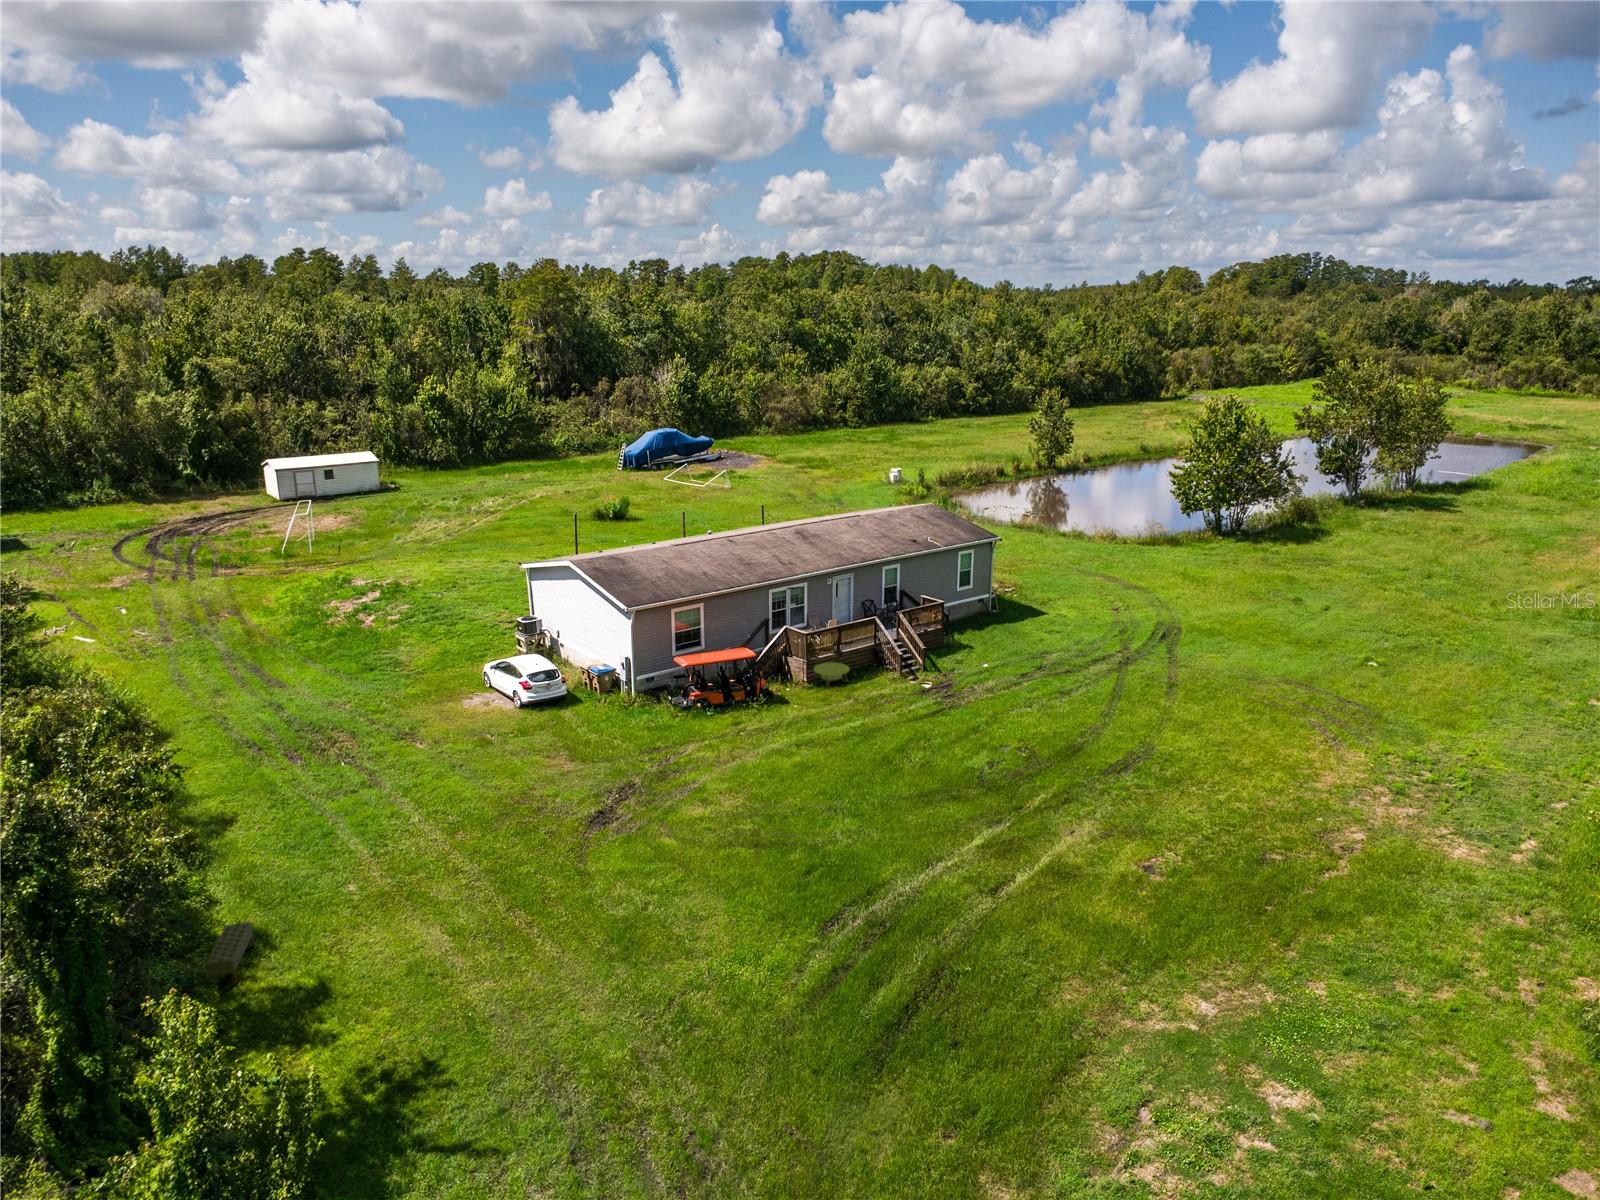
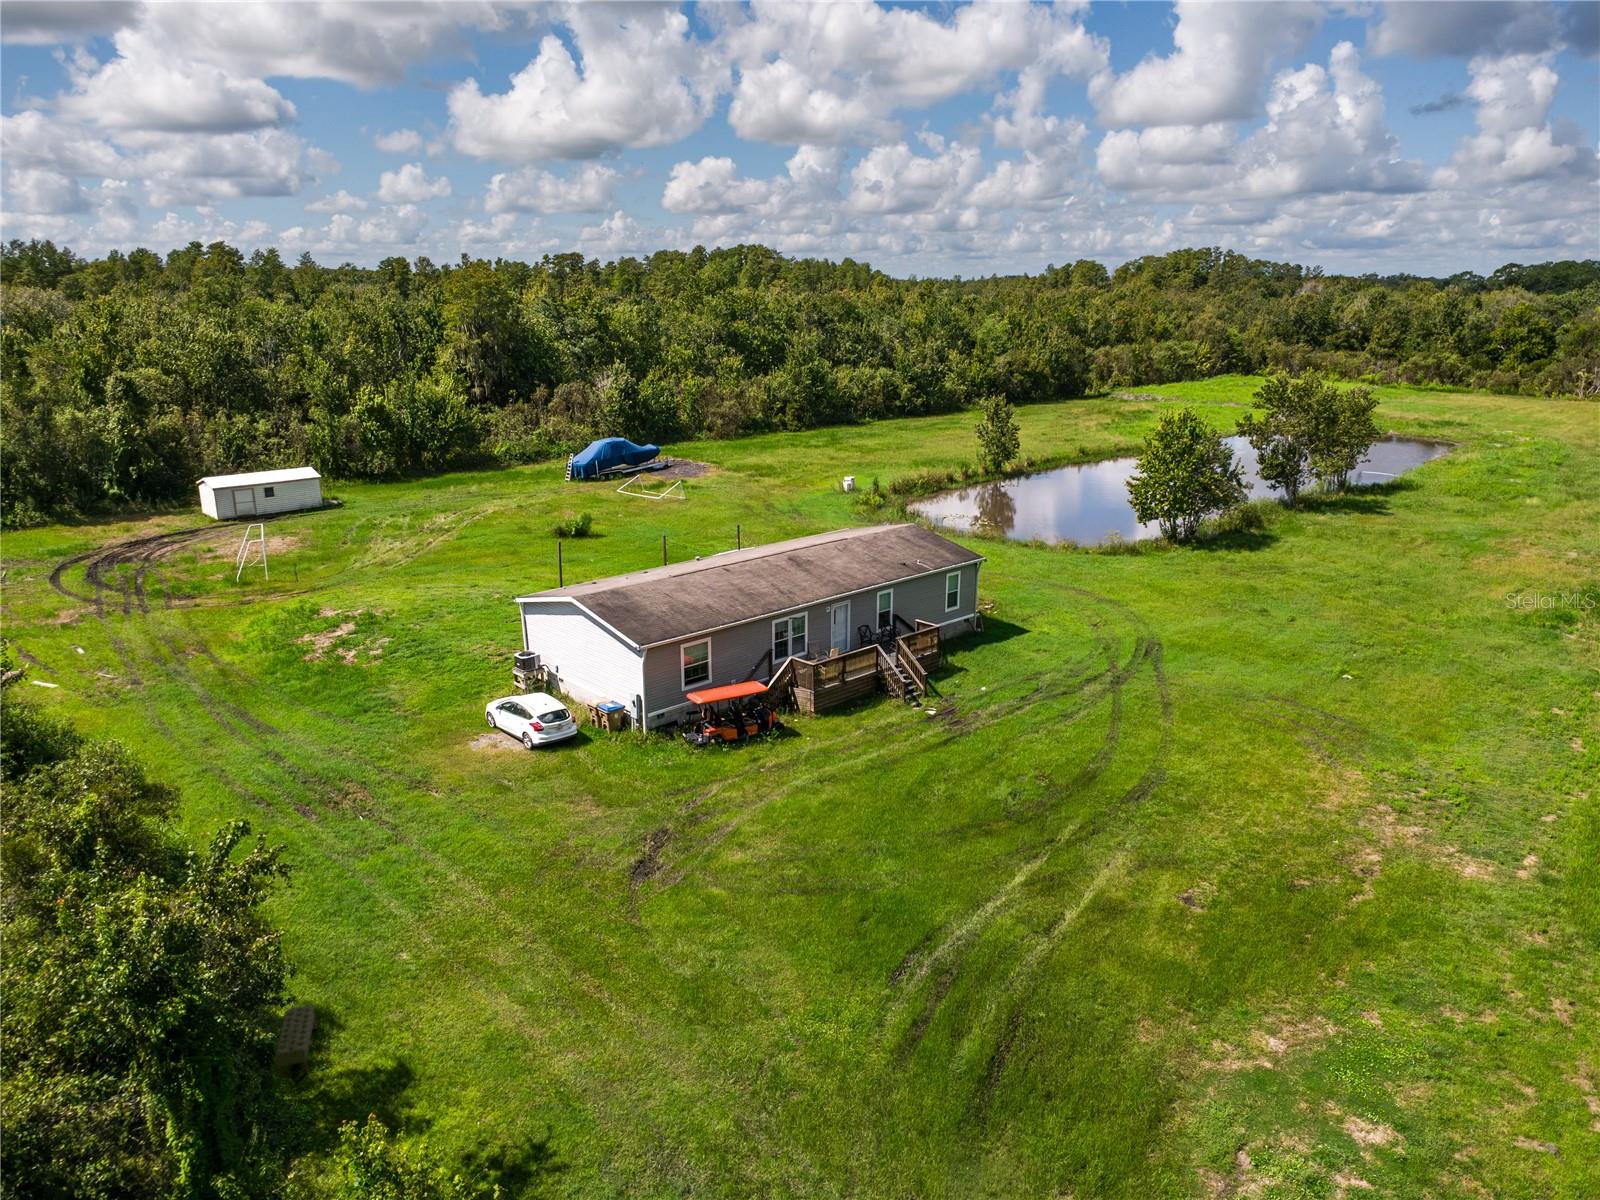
round table: present [814,662,849,688] -> none [825,692,861,720]

